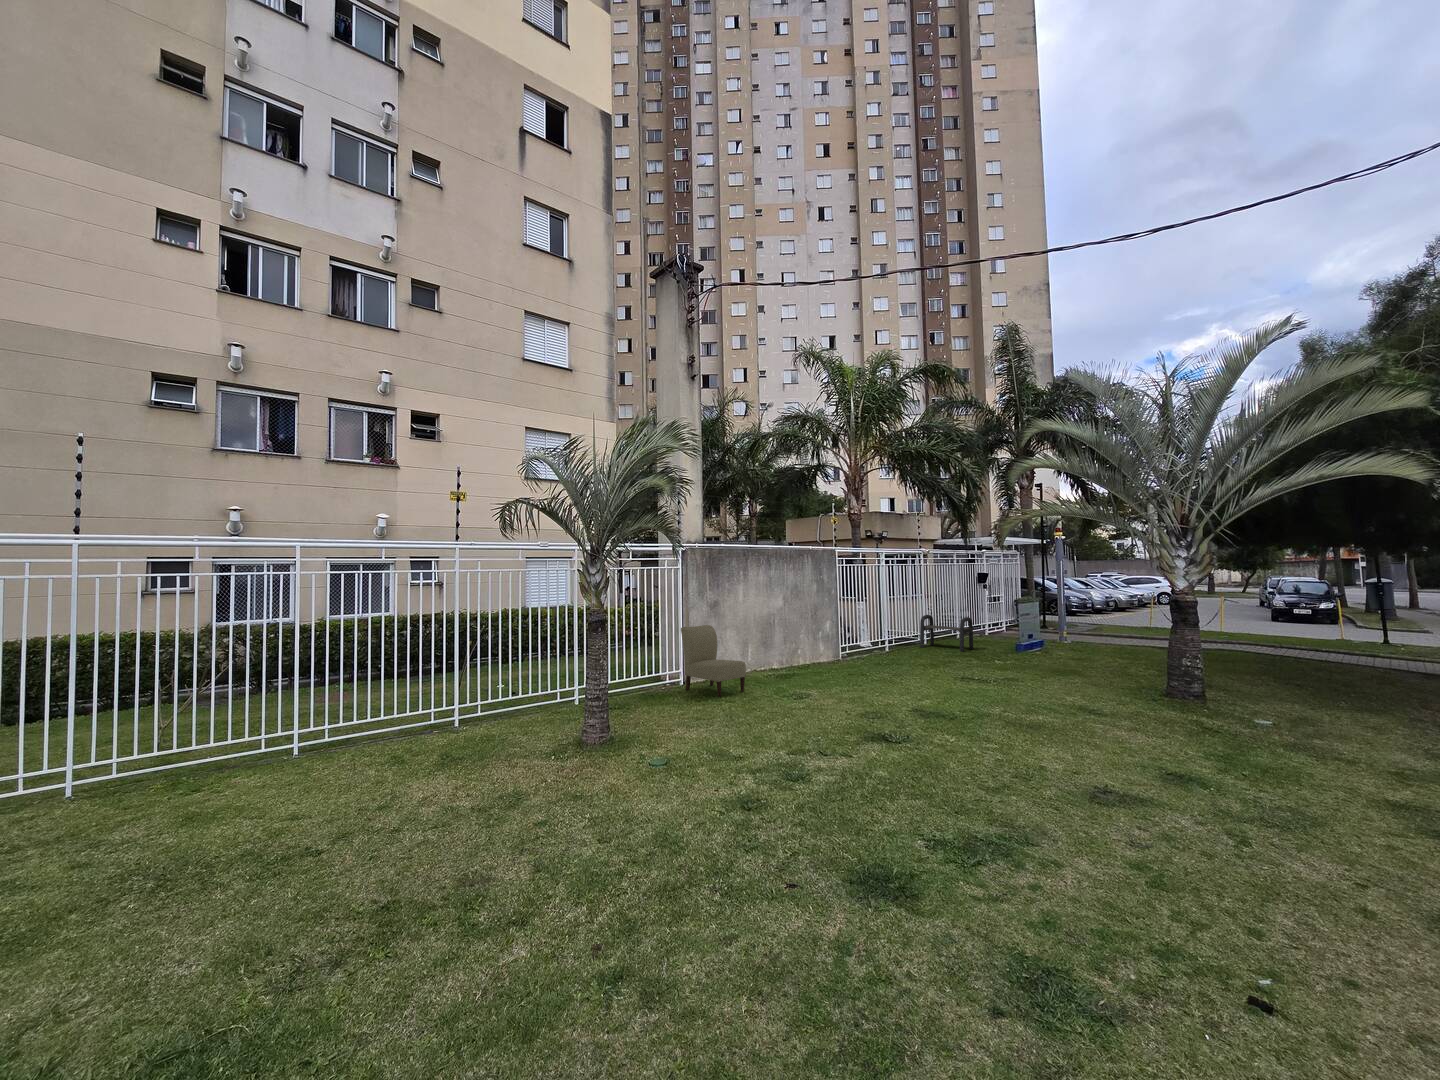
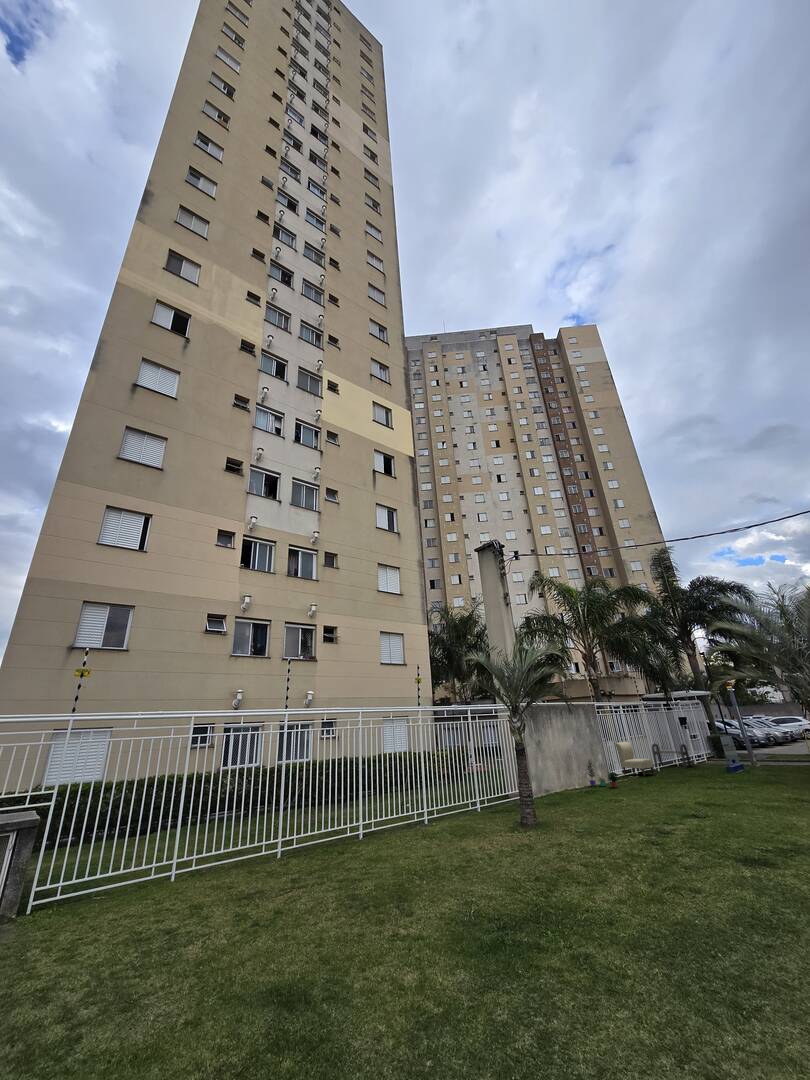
chair: present [681,625,746,697] -> present [615,742,654,776]
potted plant: none [782,633,825,678] -> present [587,760,617,787]

